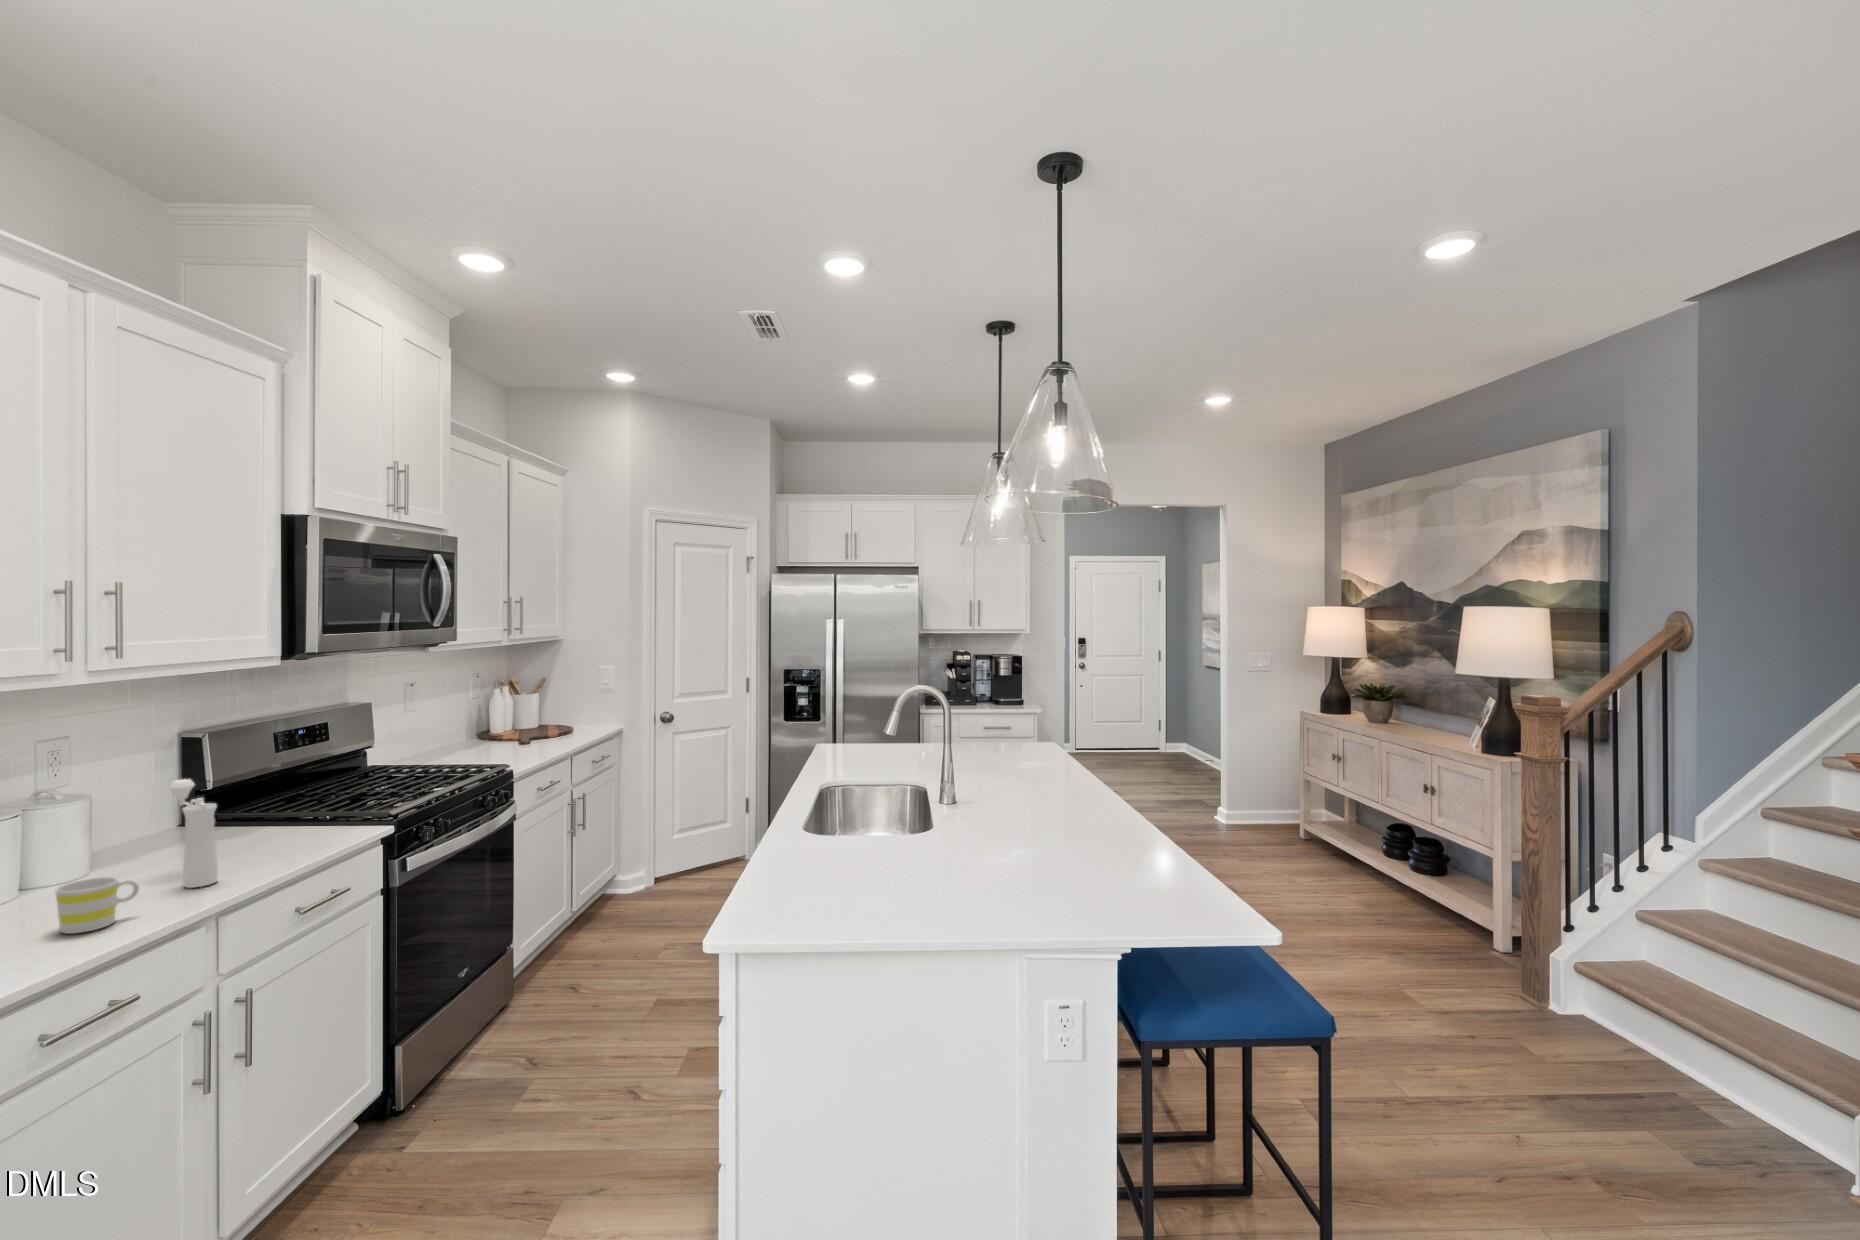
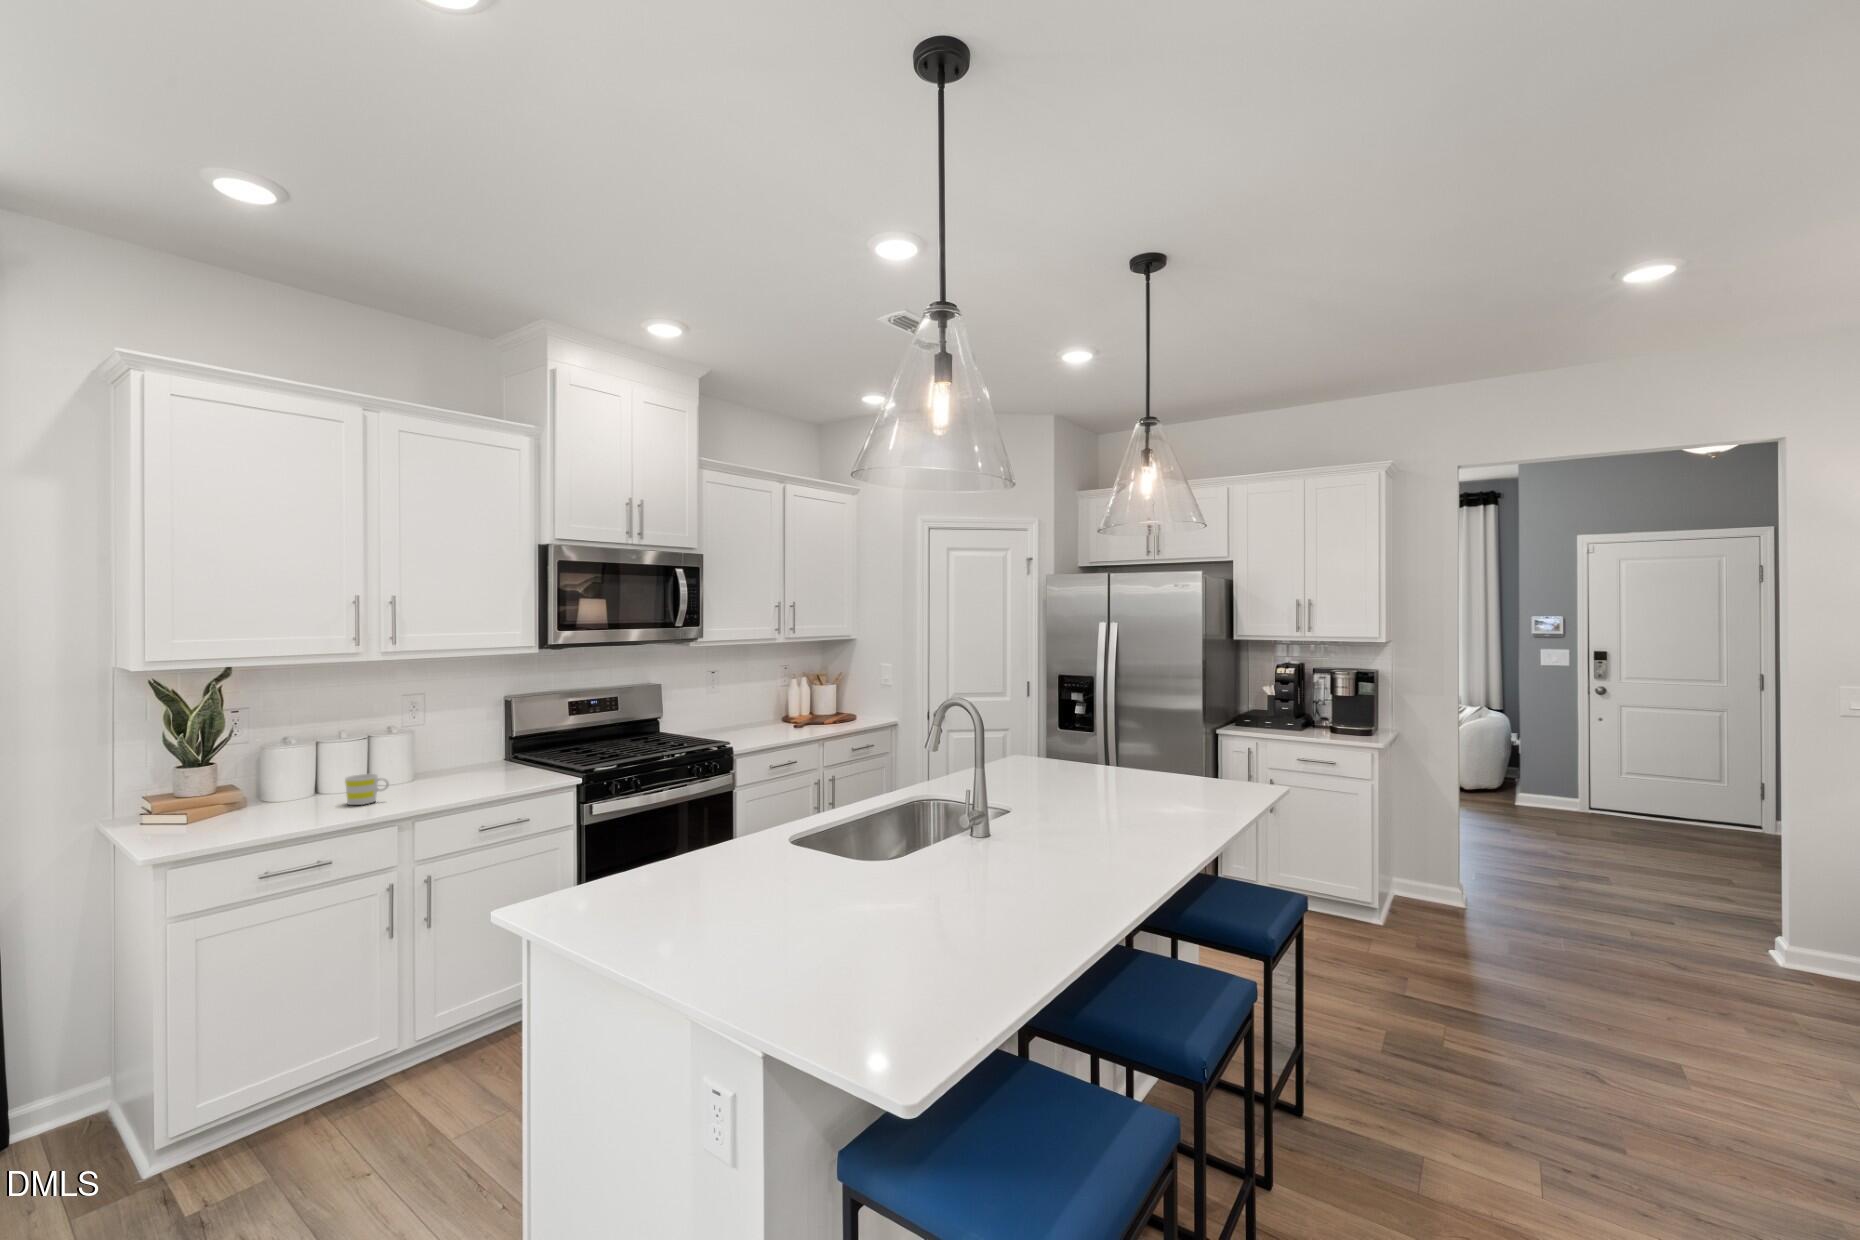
pepper mill: present [169,779,218,888] -> none [434,721,459,791]

